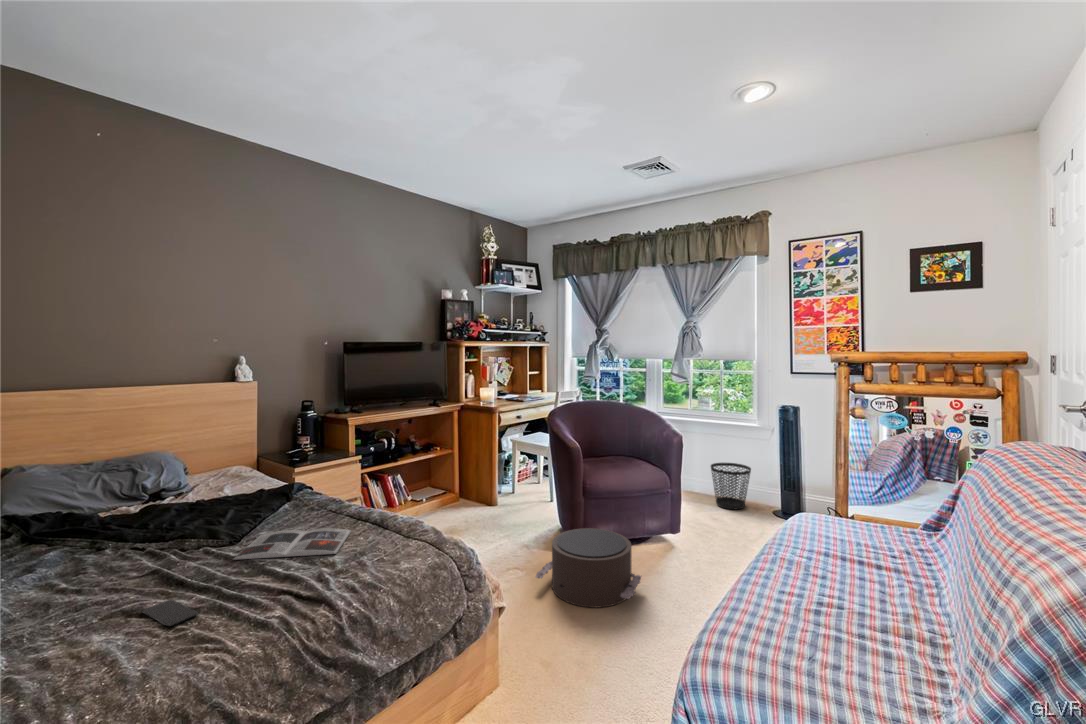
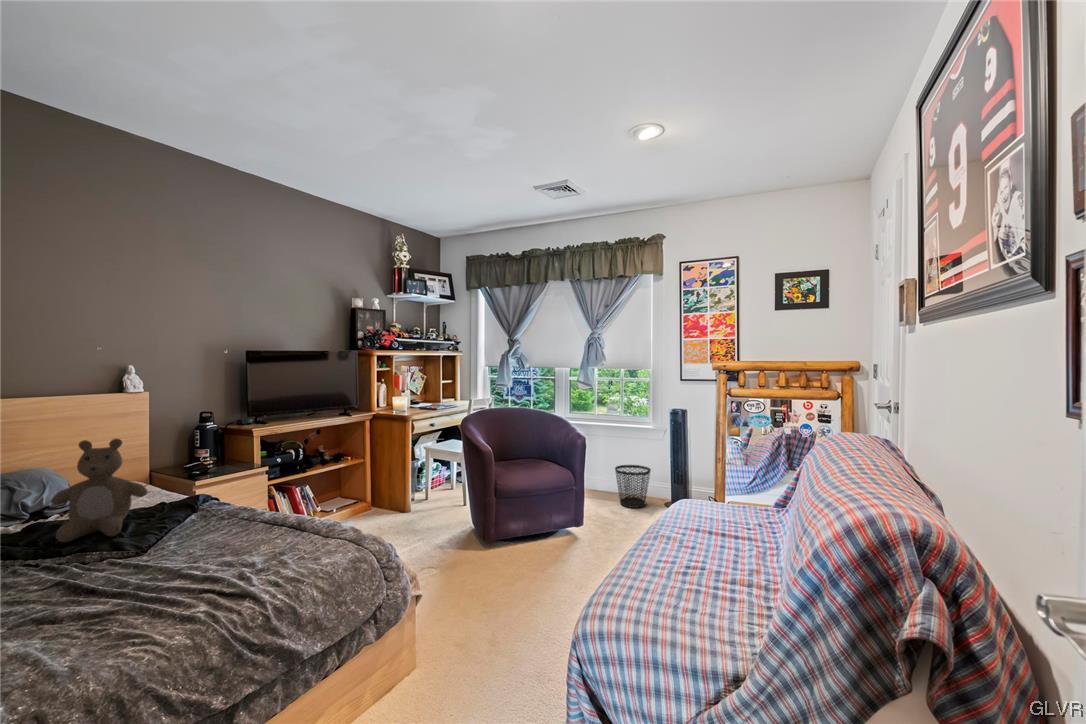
teddy bear: none [163,428,246,527] -> present [51,439,147,542]
magazine: present [234,528,351,560] -> none [144,534,267,568]
pouf: present [535,528,641,608] -> none [449,529,550,601]
smartphone: present [142,600,198,626] -> none [55,606,119,628]

